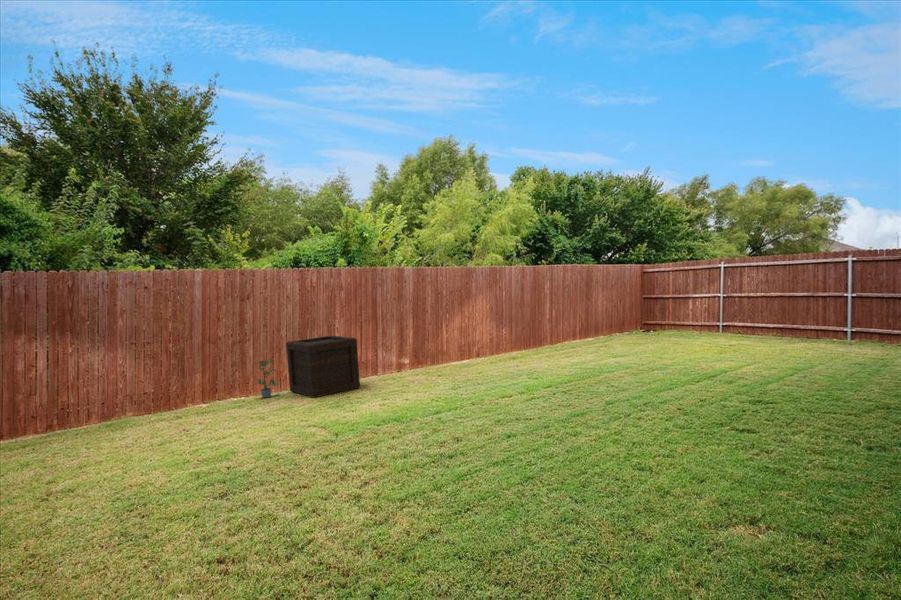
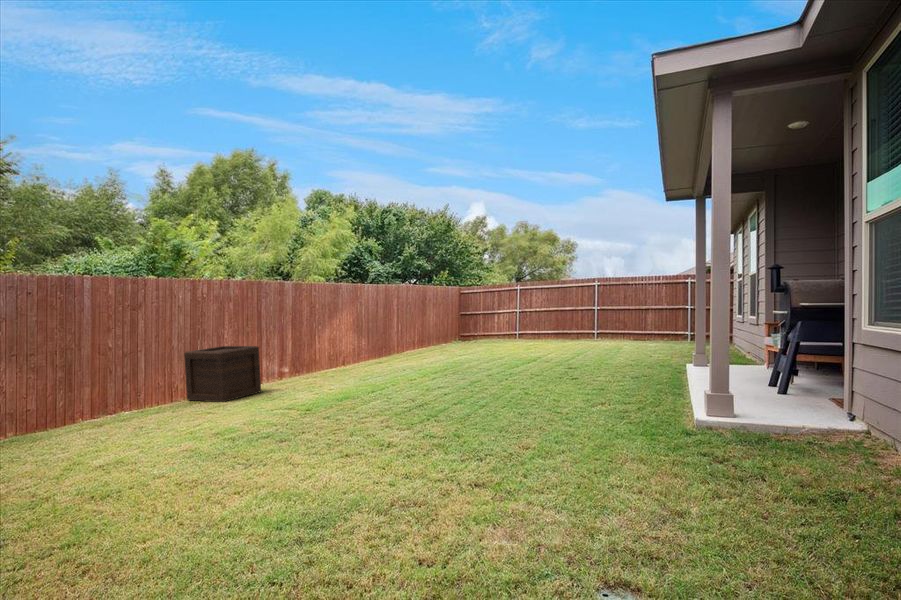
potted plant: present [257,358,278,398] -> none [156,367,180,407]

